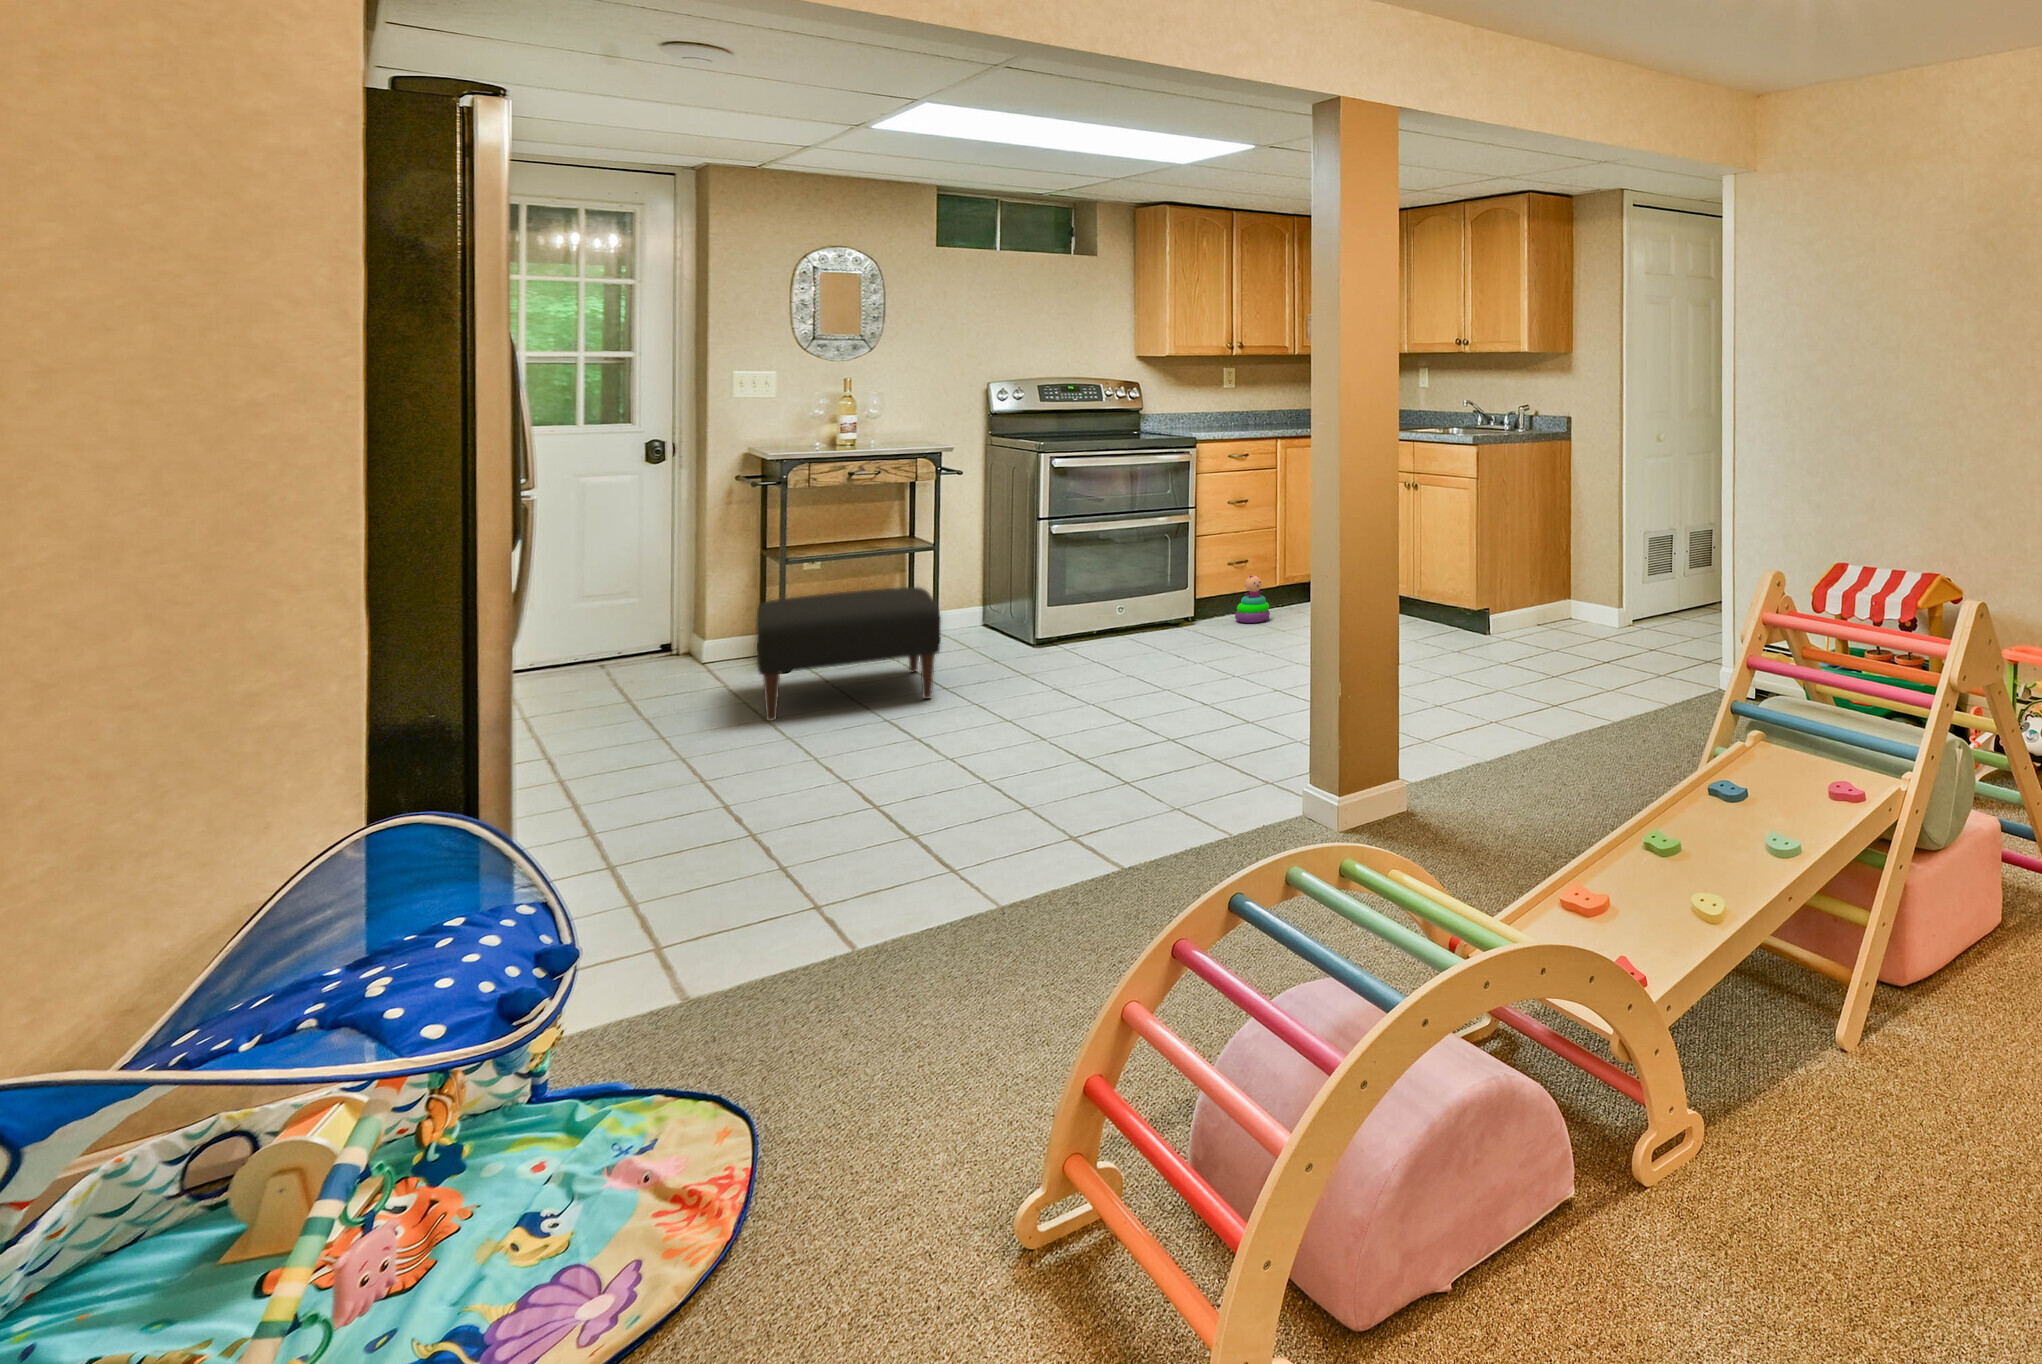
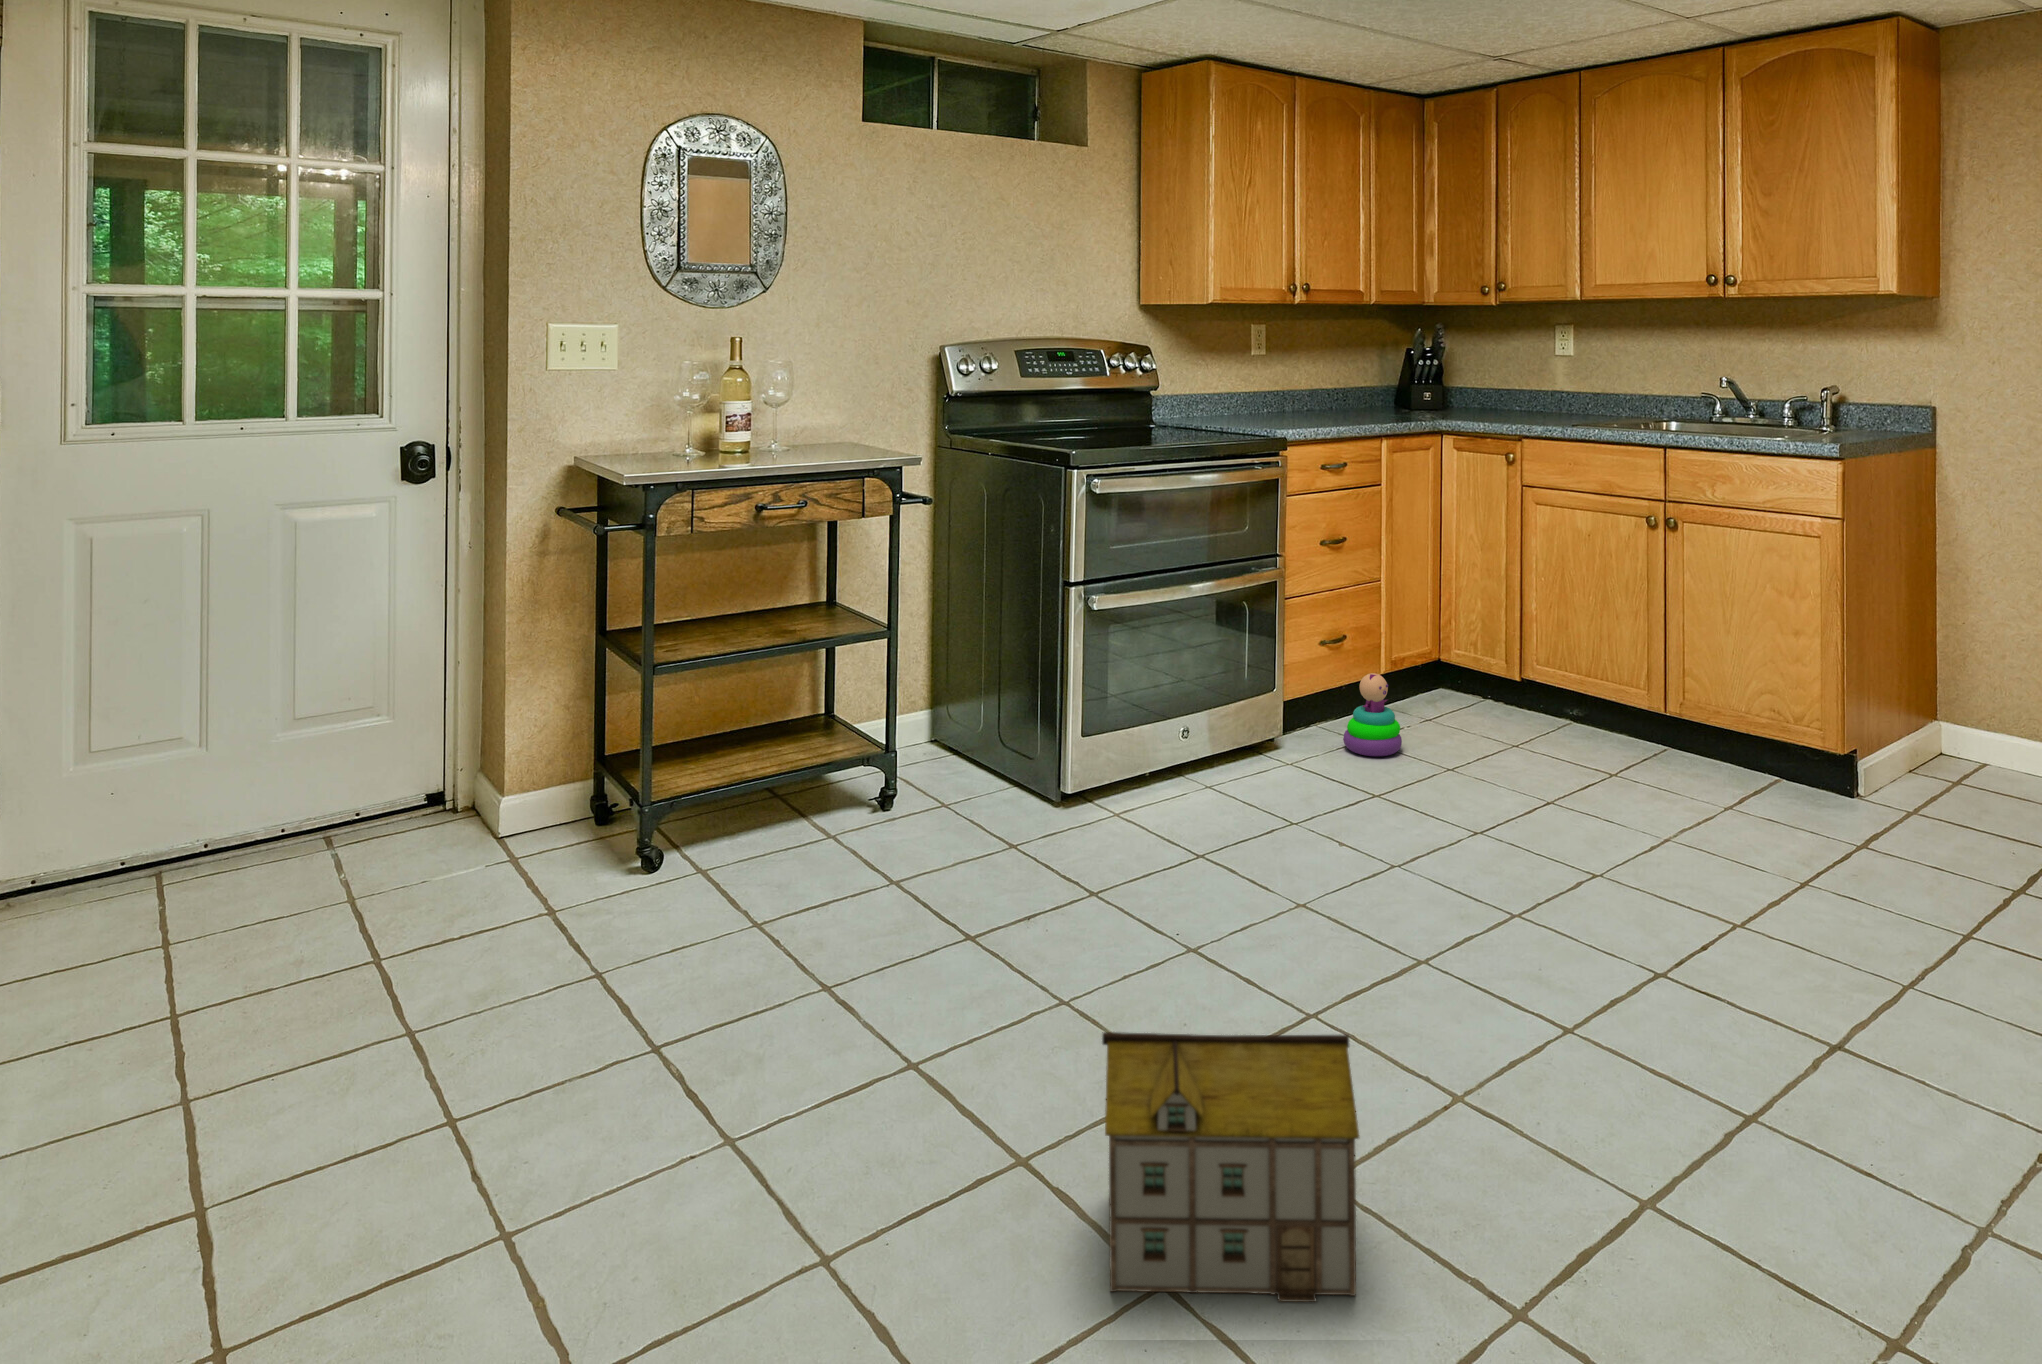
ottoman: present [757,587,941,721] -> none [621,726,995,1066]
toy house: none [919,665,1040,759] -> present [1102,1032,1359,1302]

